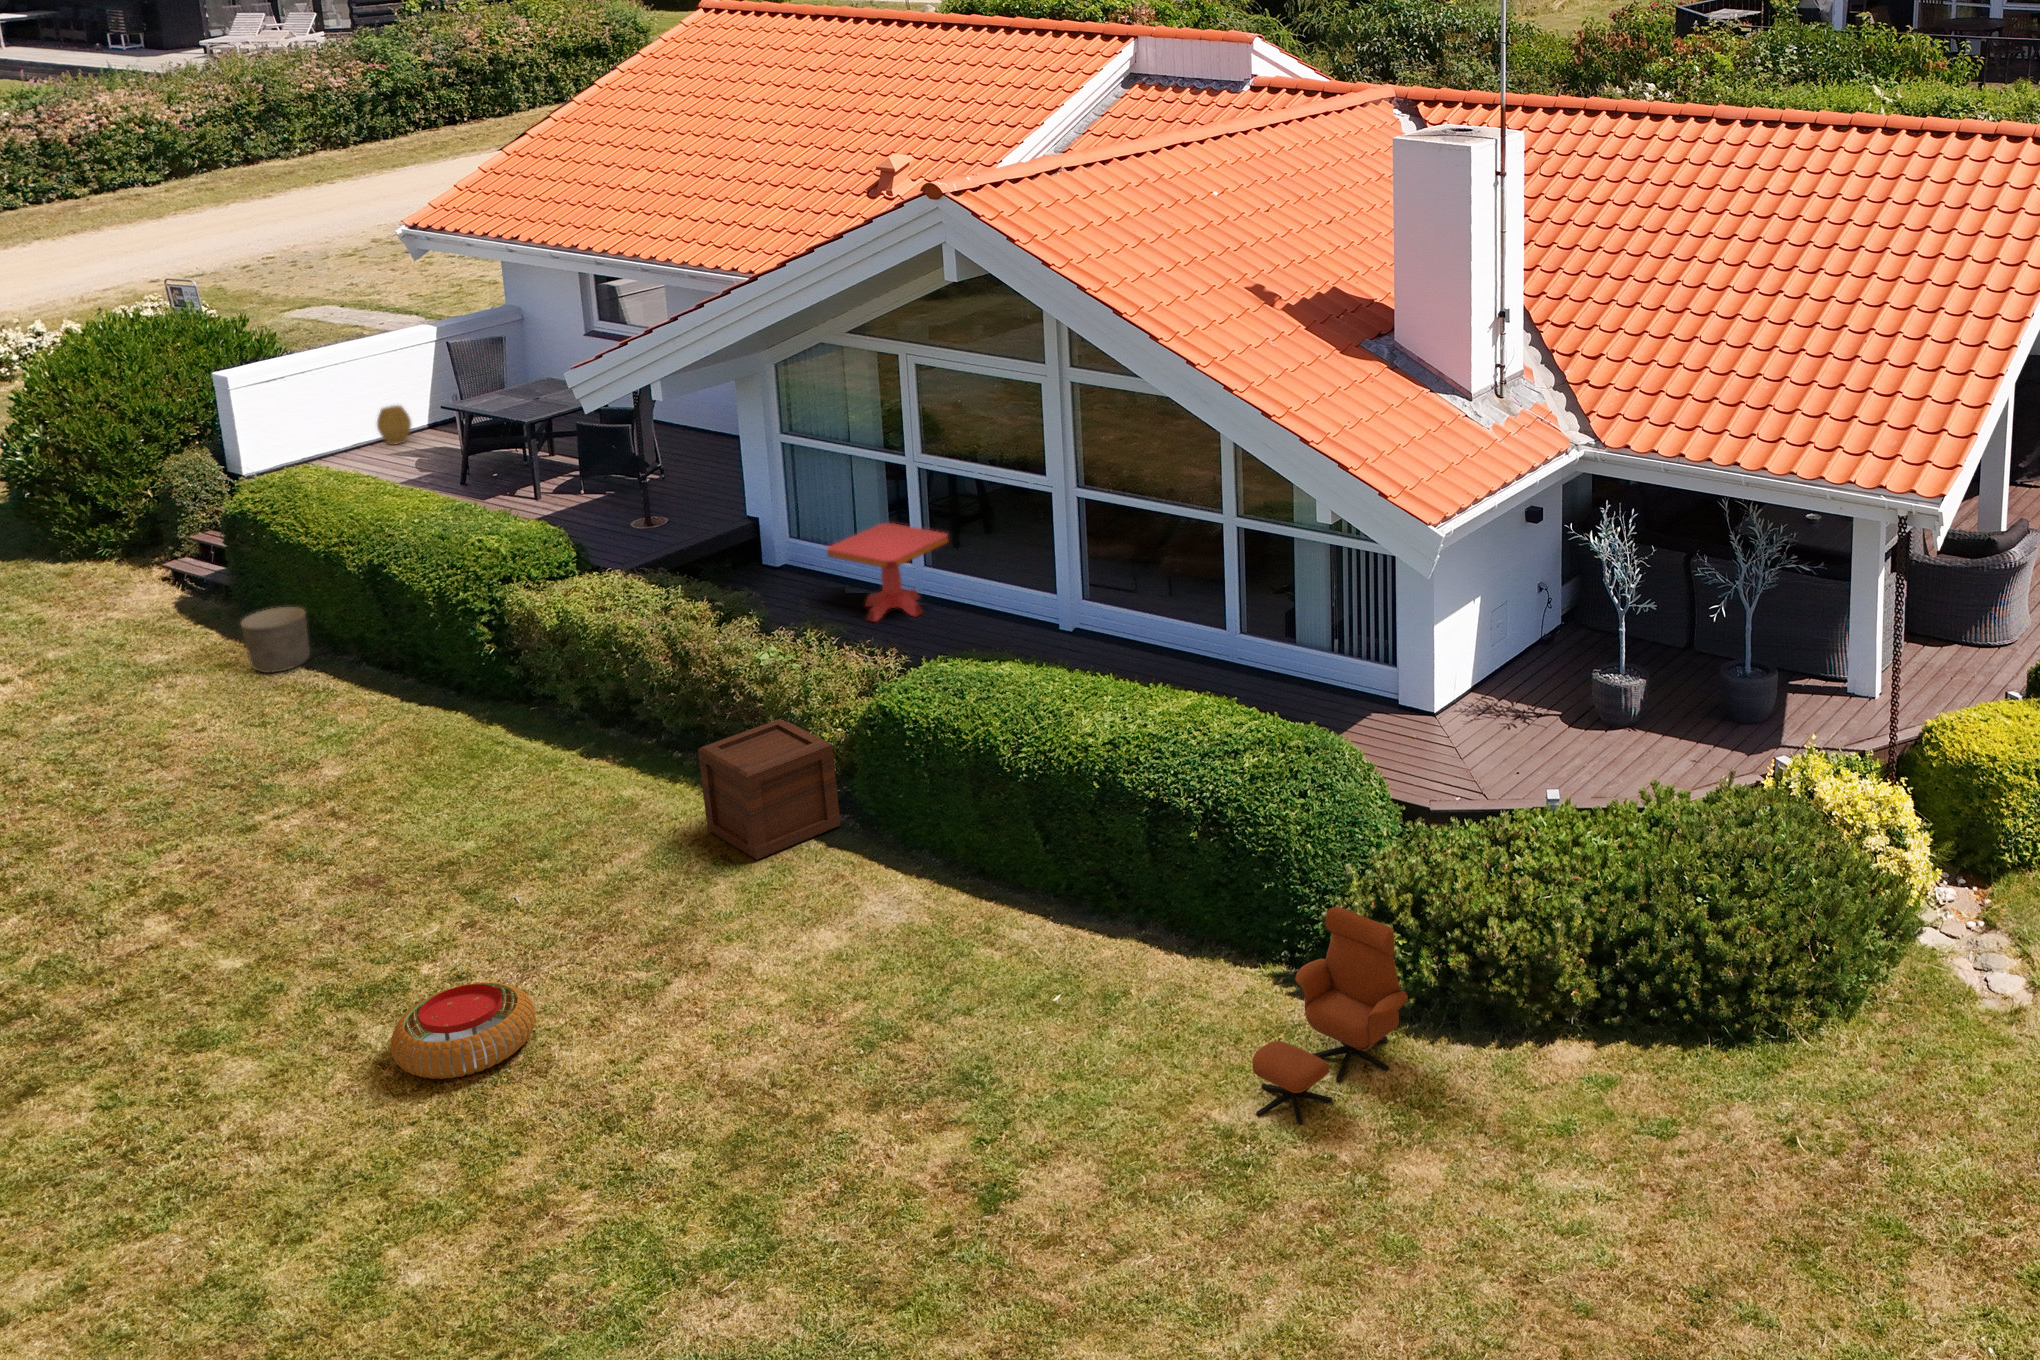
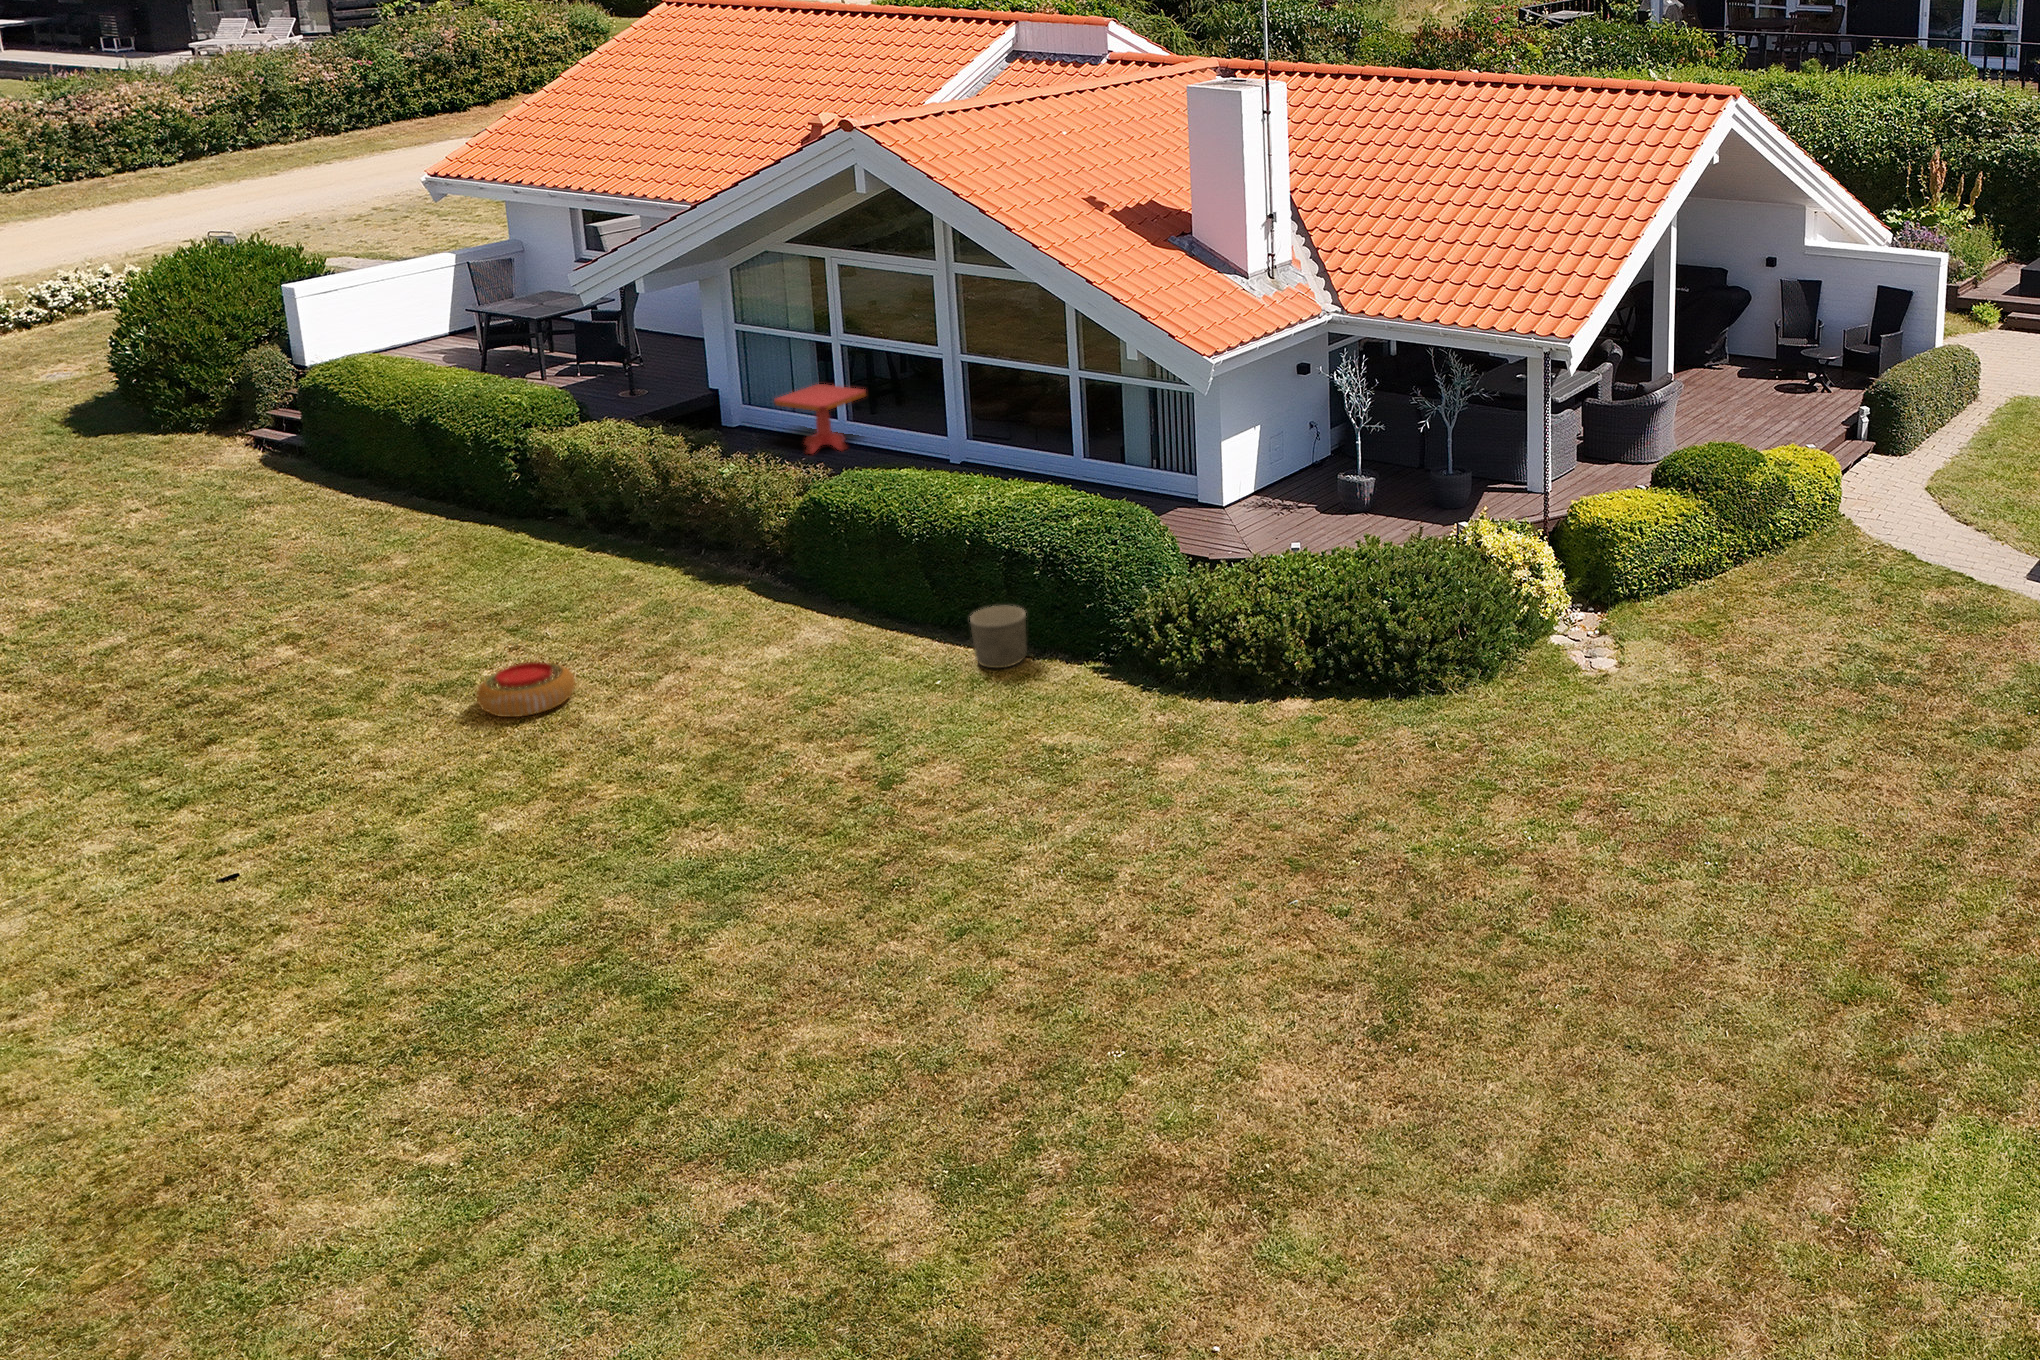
woven basket: present [377,405,411,445] -> none [410,317,438,348]
planter: present [241,607,310,673] -> present [970,606,1027,668]
wooden crate: present [698,719,840,860] -> none [682,511,786,605]
lounge chair: present [1252,907,1408,1125] -> none [1065,595,1171,727]

